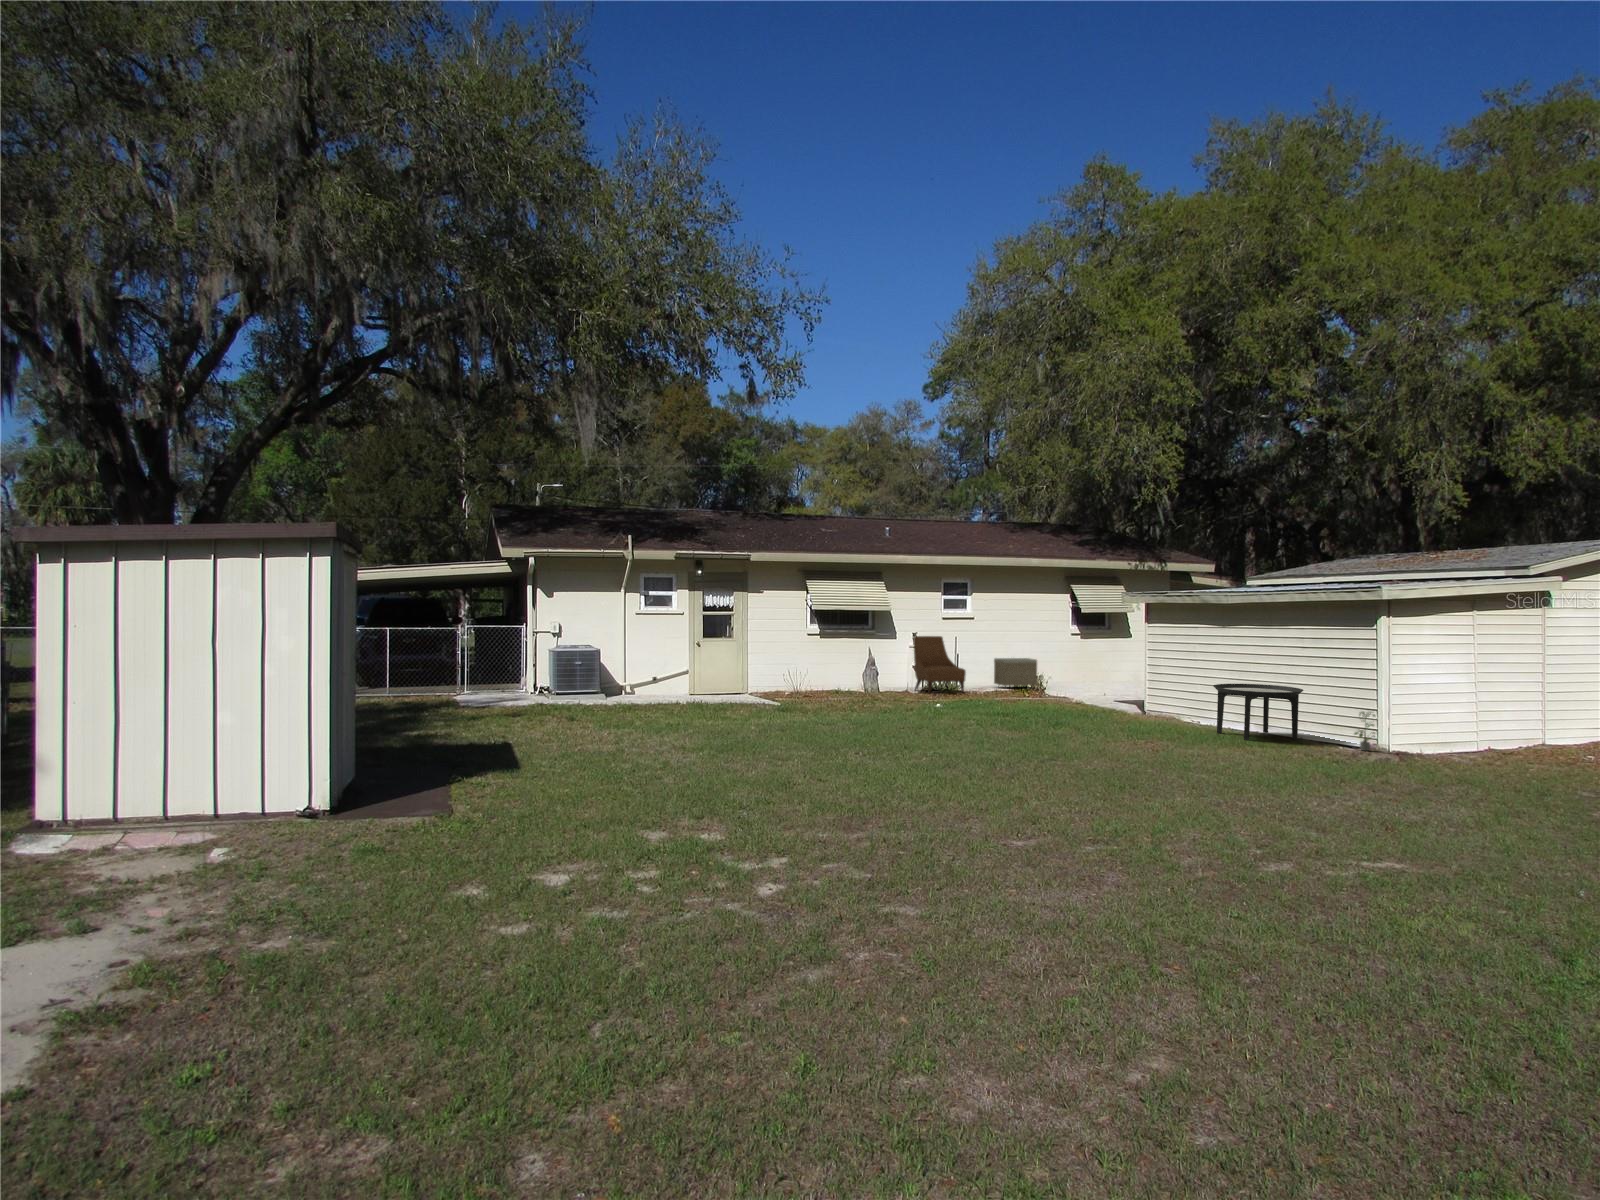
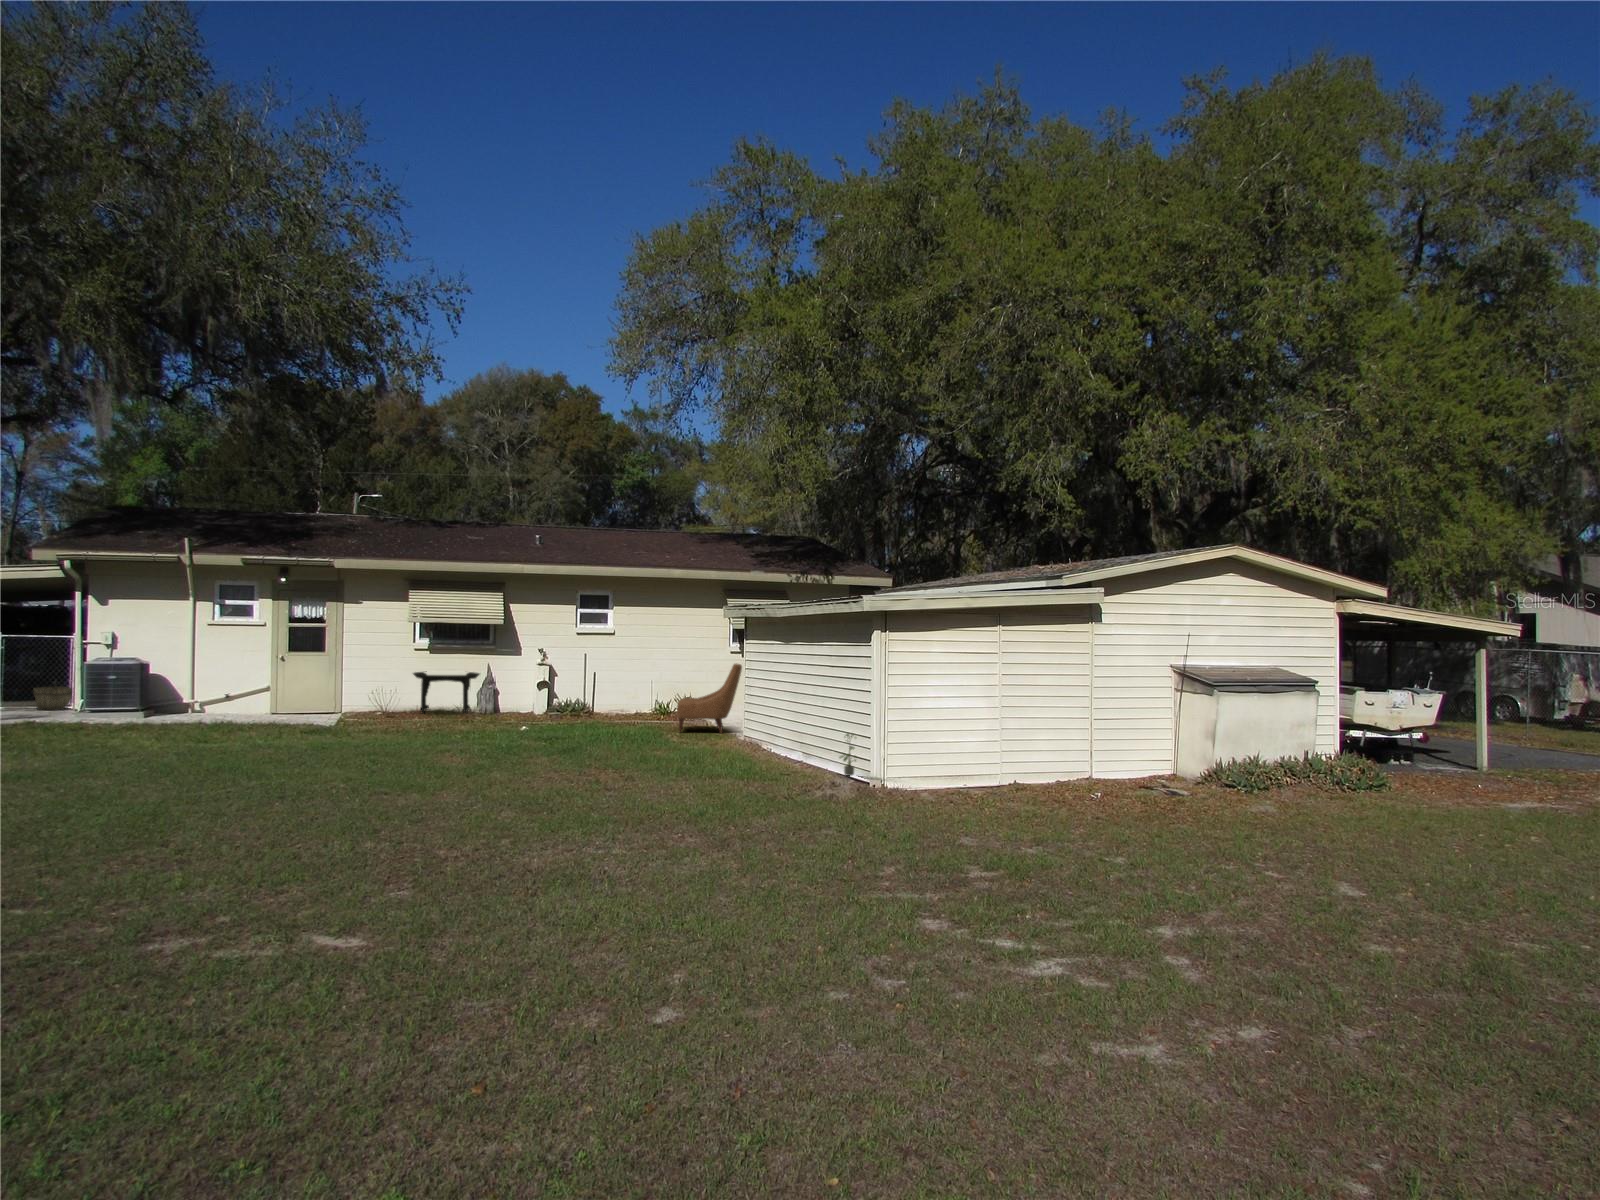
chair: present [913,636,966,693] -> present [677,663,742,733]
storage bench: present [994,658,1037,687] -> none [633,676,678,709]
wooden bucket: none [488,664,521,692] -> present [33,684,72,710]
round table: present [1213,684,1303,740] -> present [413,671,480,714]

